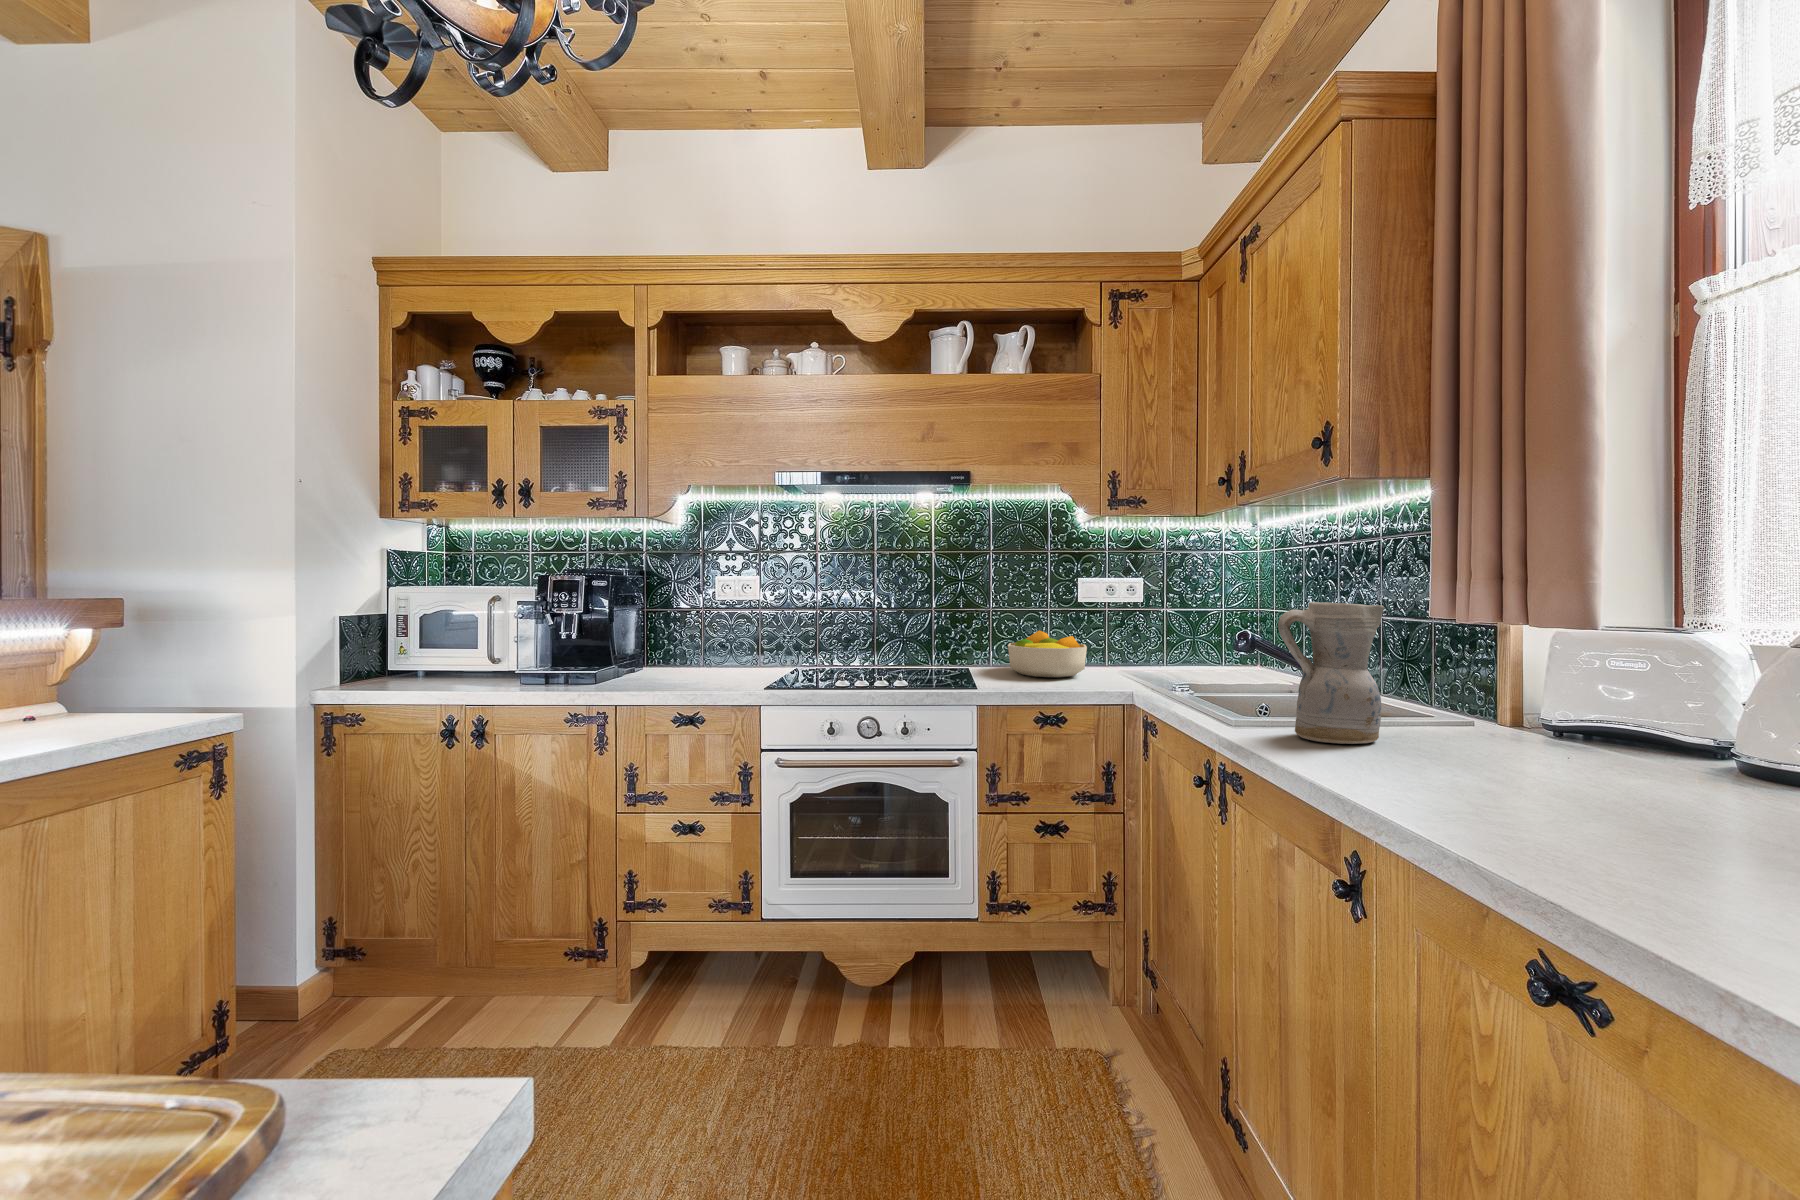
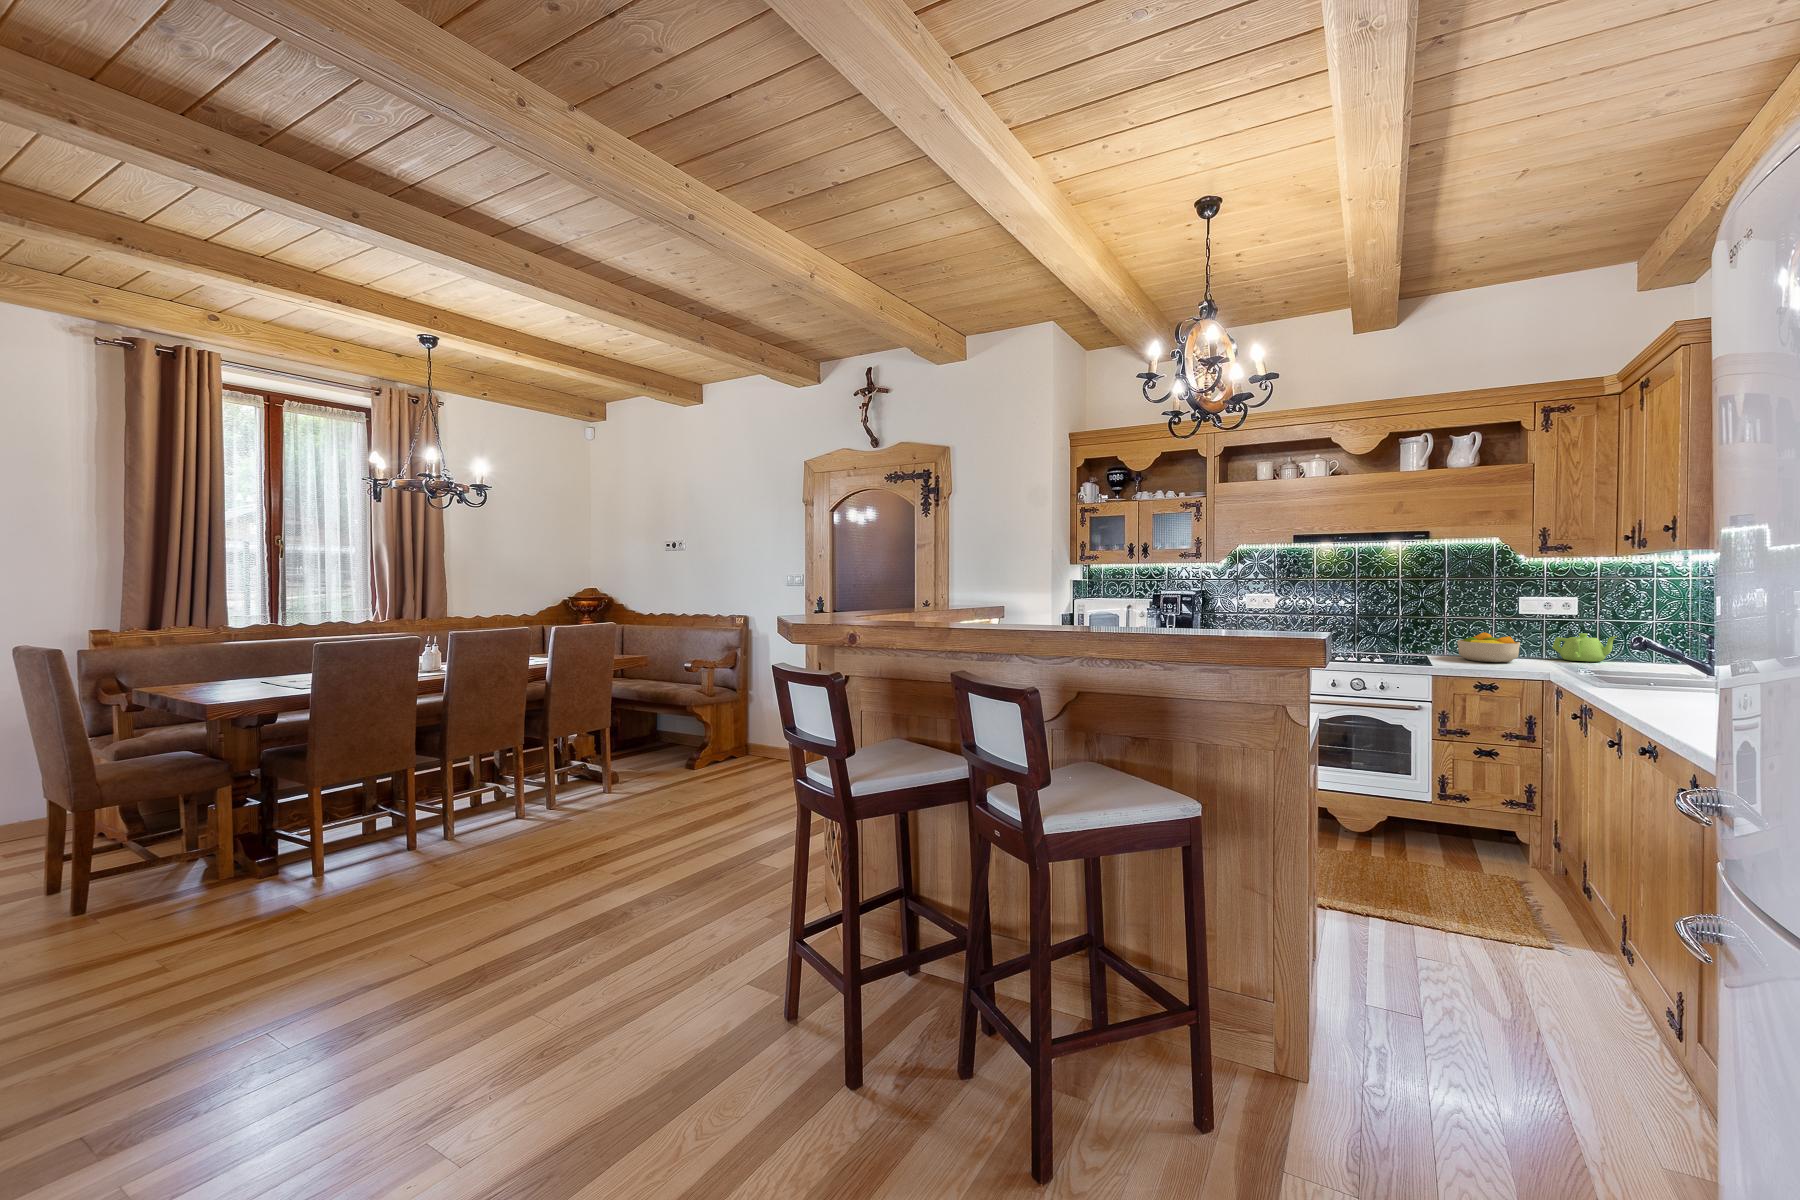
ceramic pitcher: present [1278,602,1384,744] -> none [1614,619,1682,692]
teapot: none [1118,629,1194,669] -> present [1552,633,1617,662]

